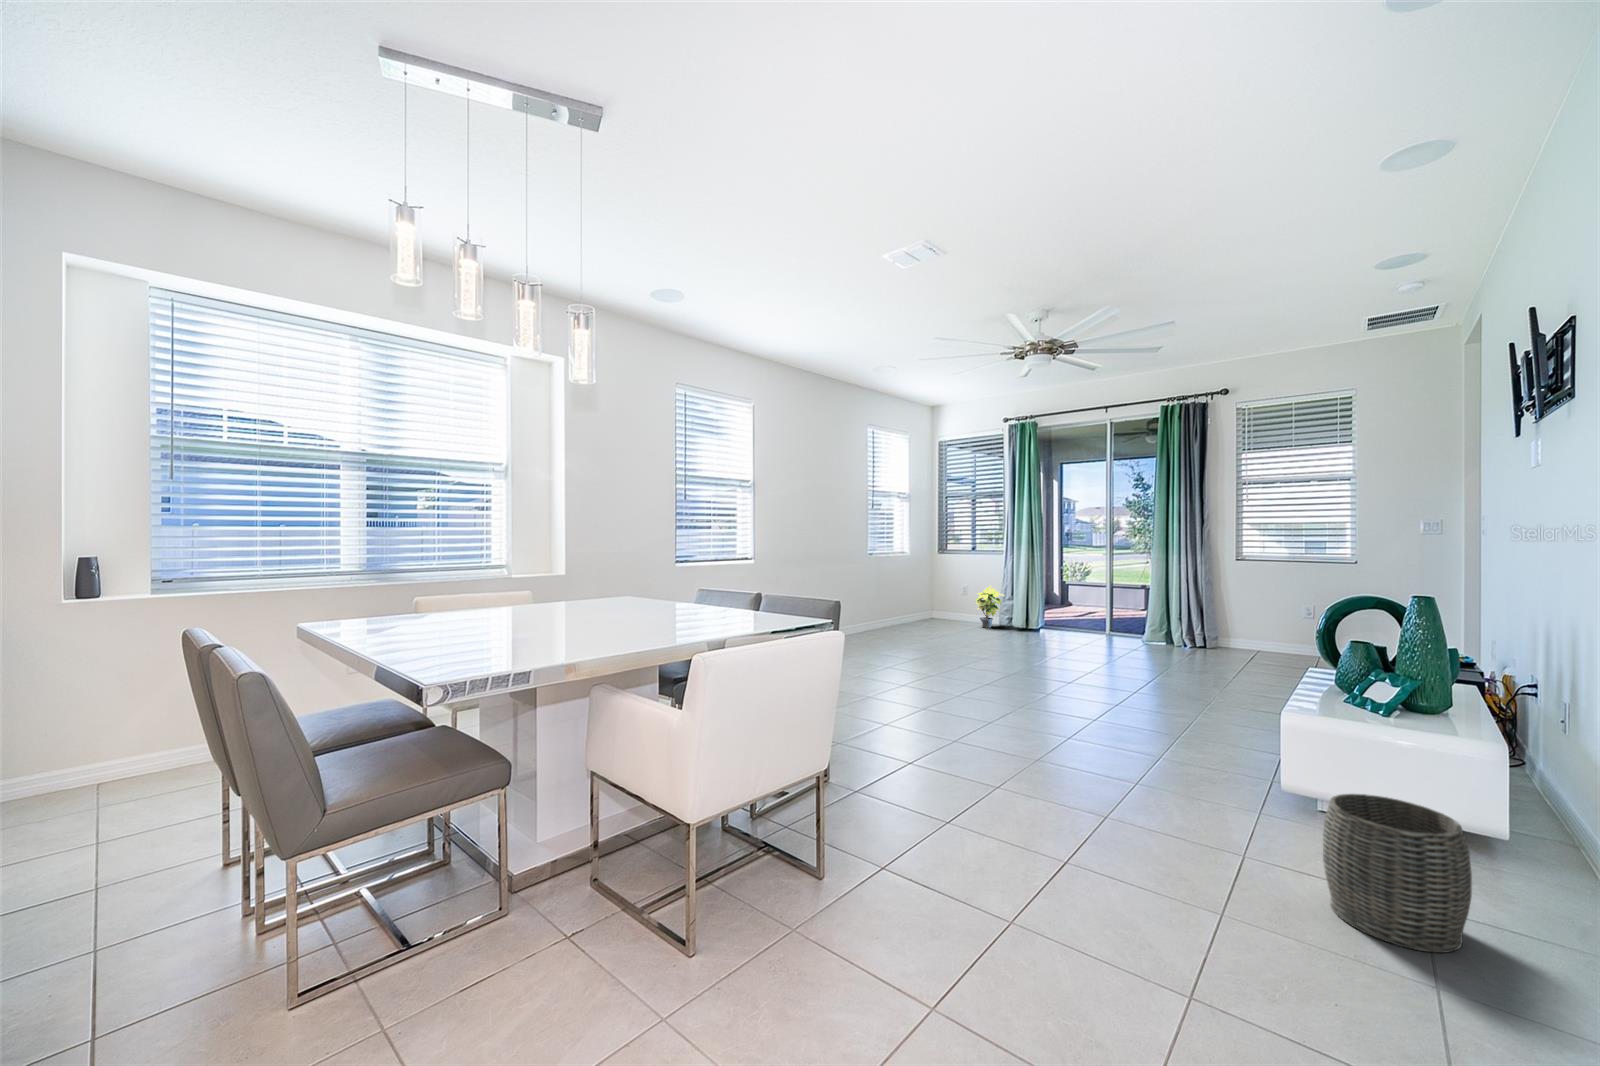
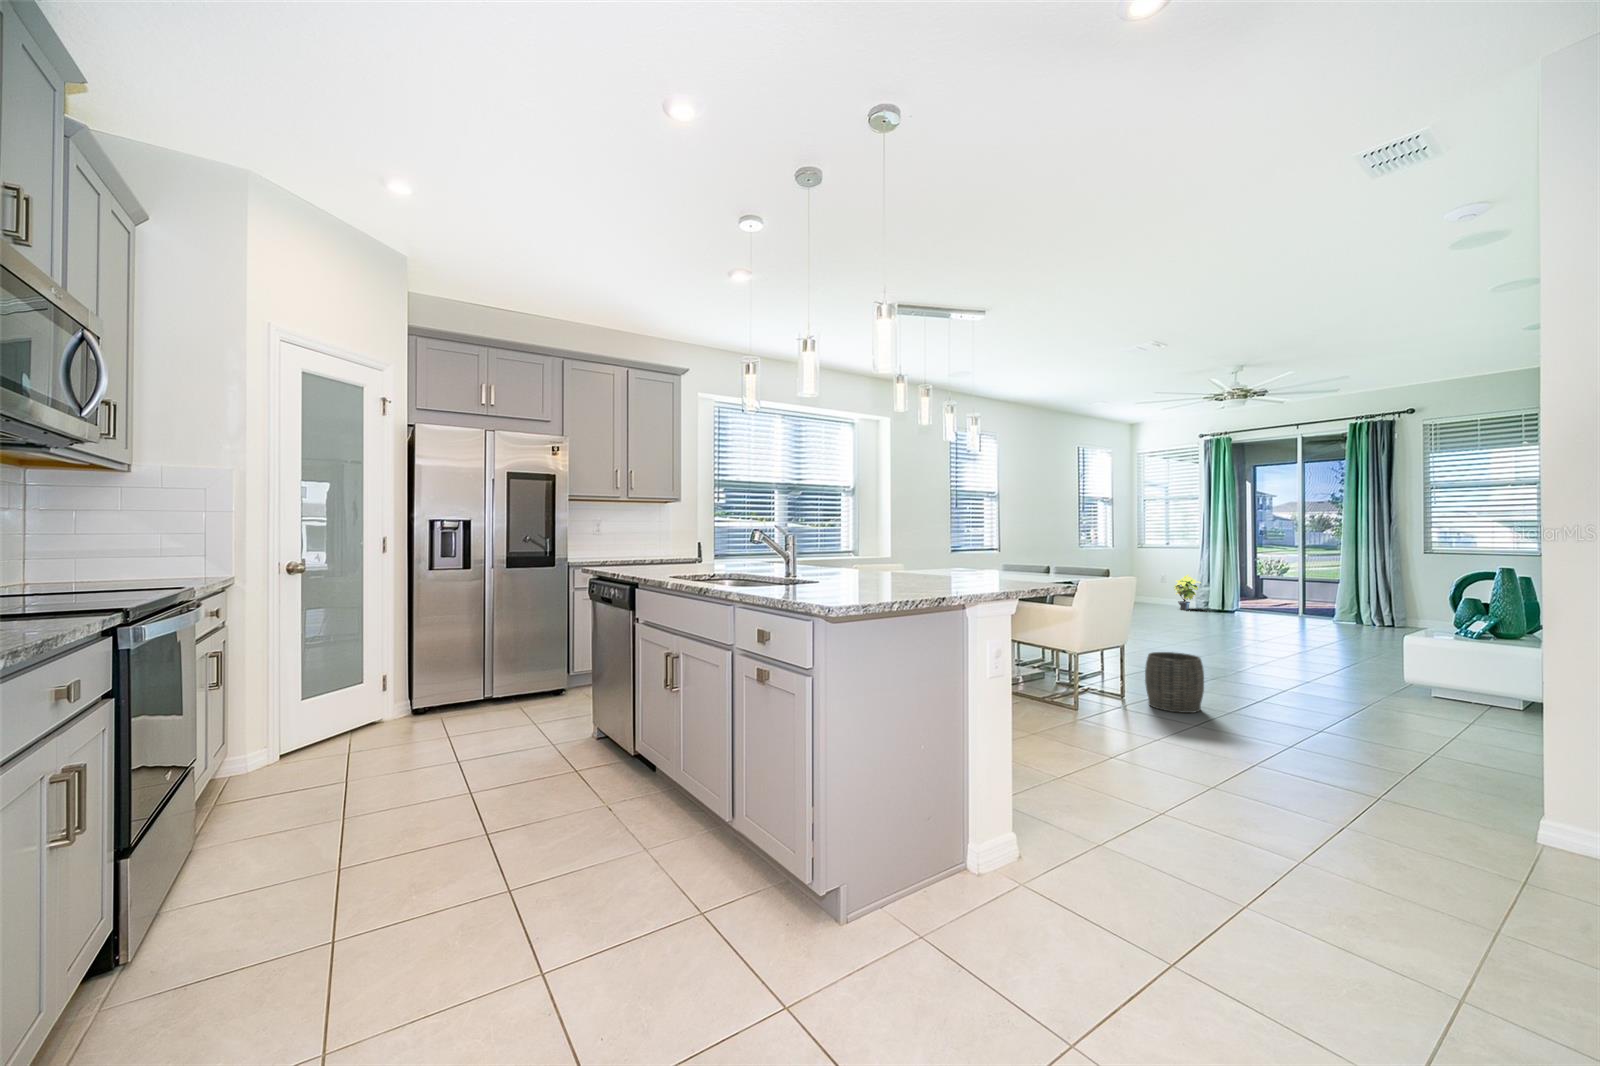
woven basket: present [1323,794,1472,953] -> present [1145,652,1204,713]

